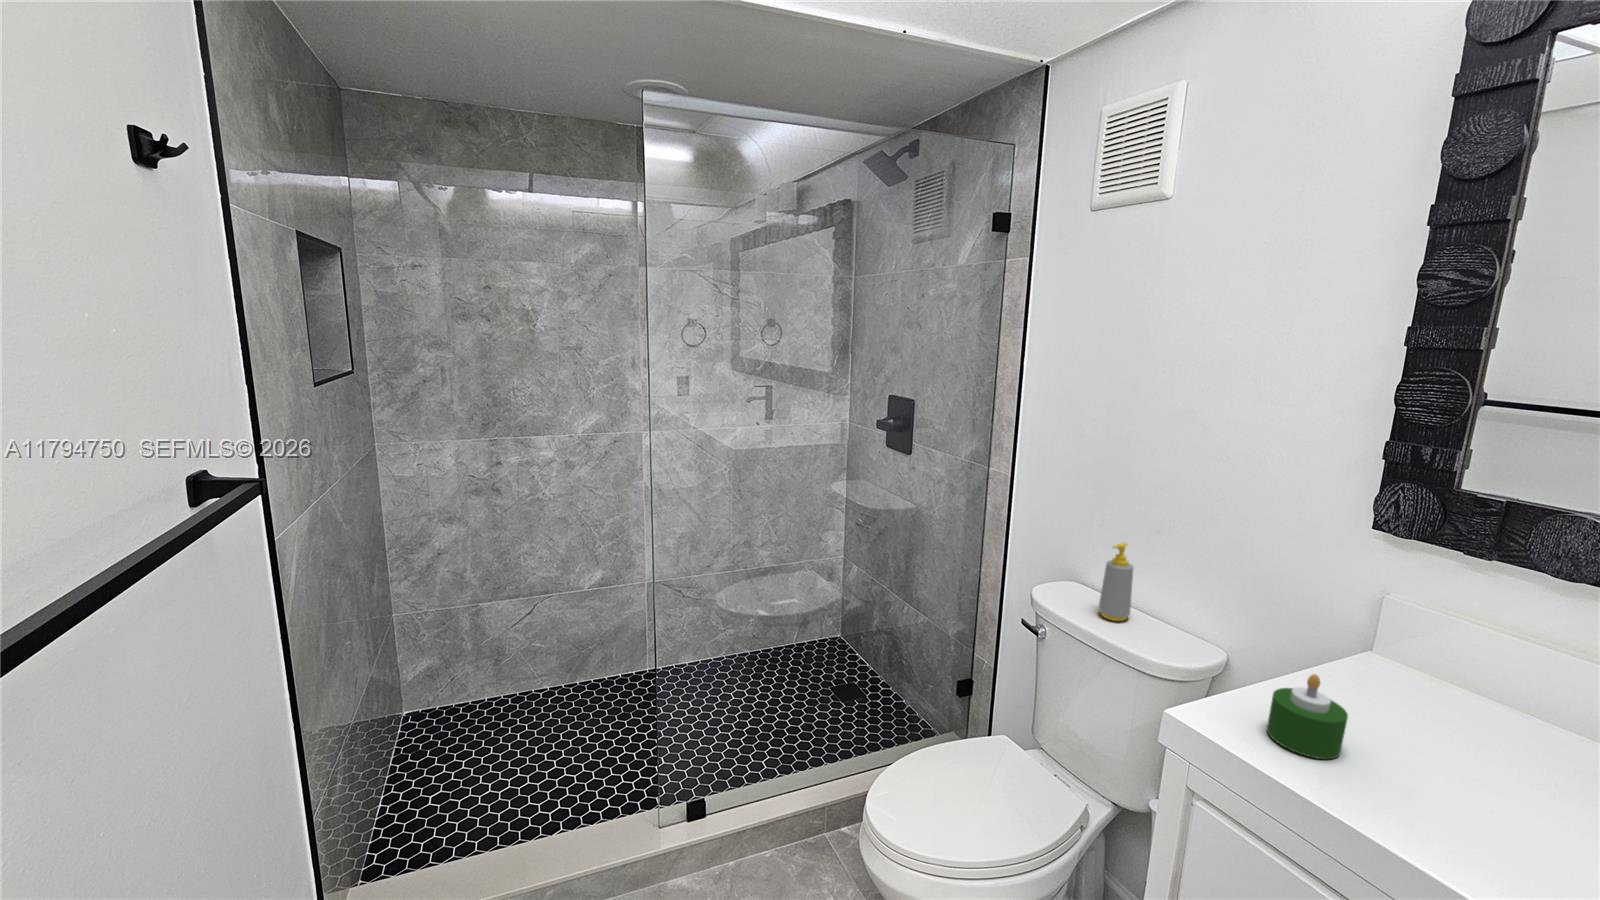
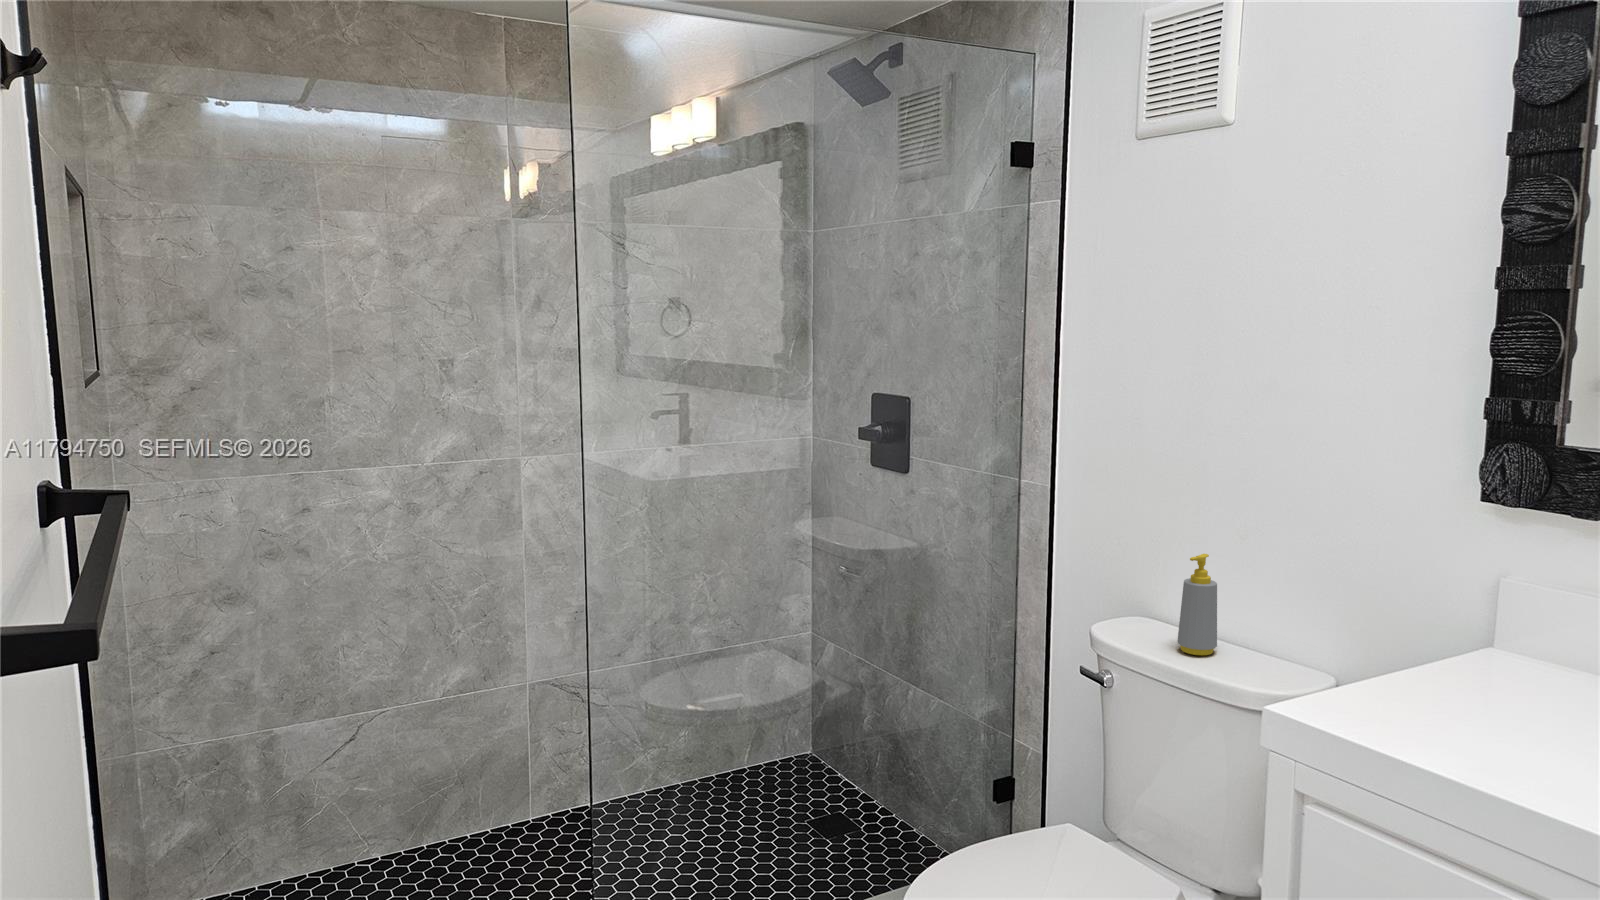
candle: present [1267,674,1348,759] -> none [1379,646,1460,738]

